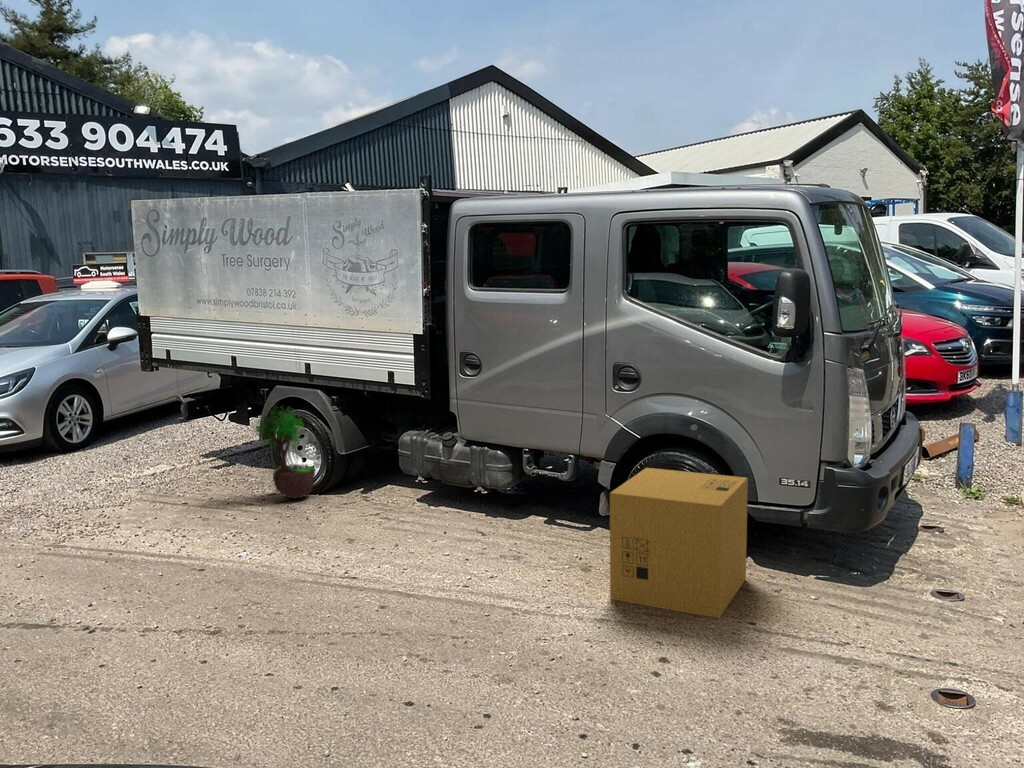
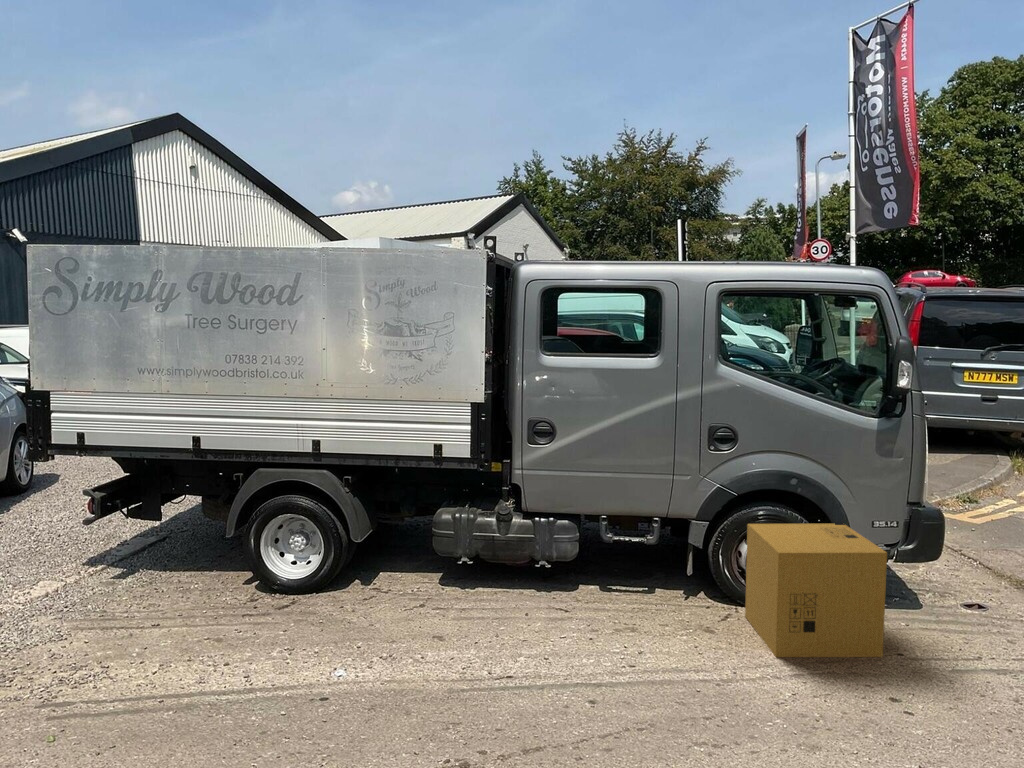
potted tree: present [250,407,316,499] -> none [238,487,312,604]

